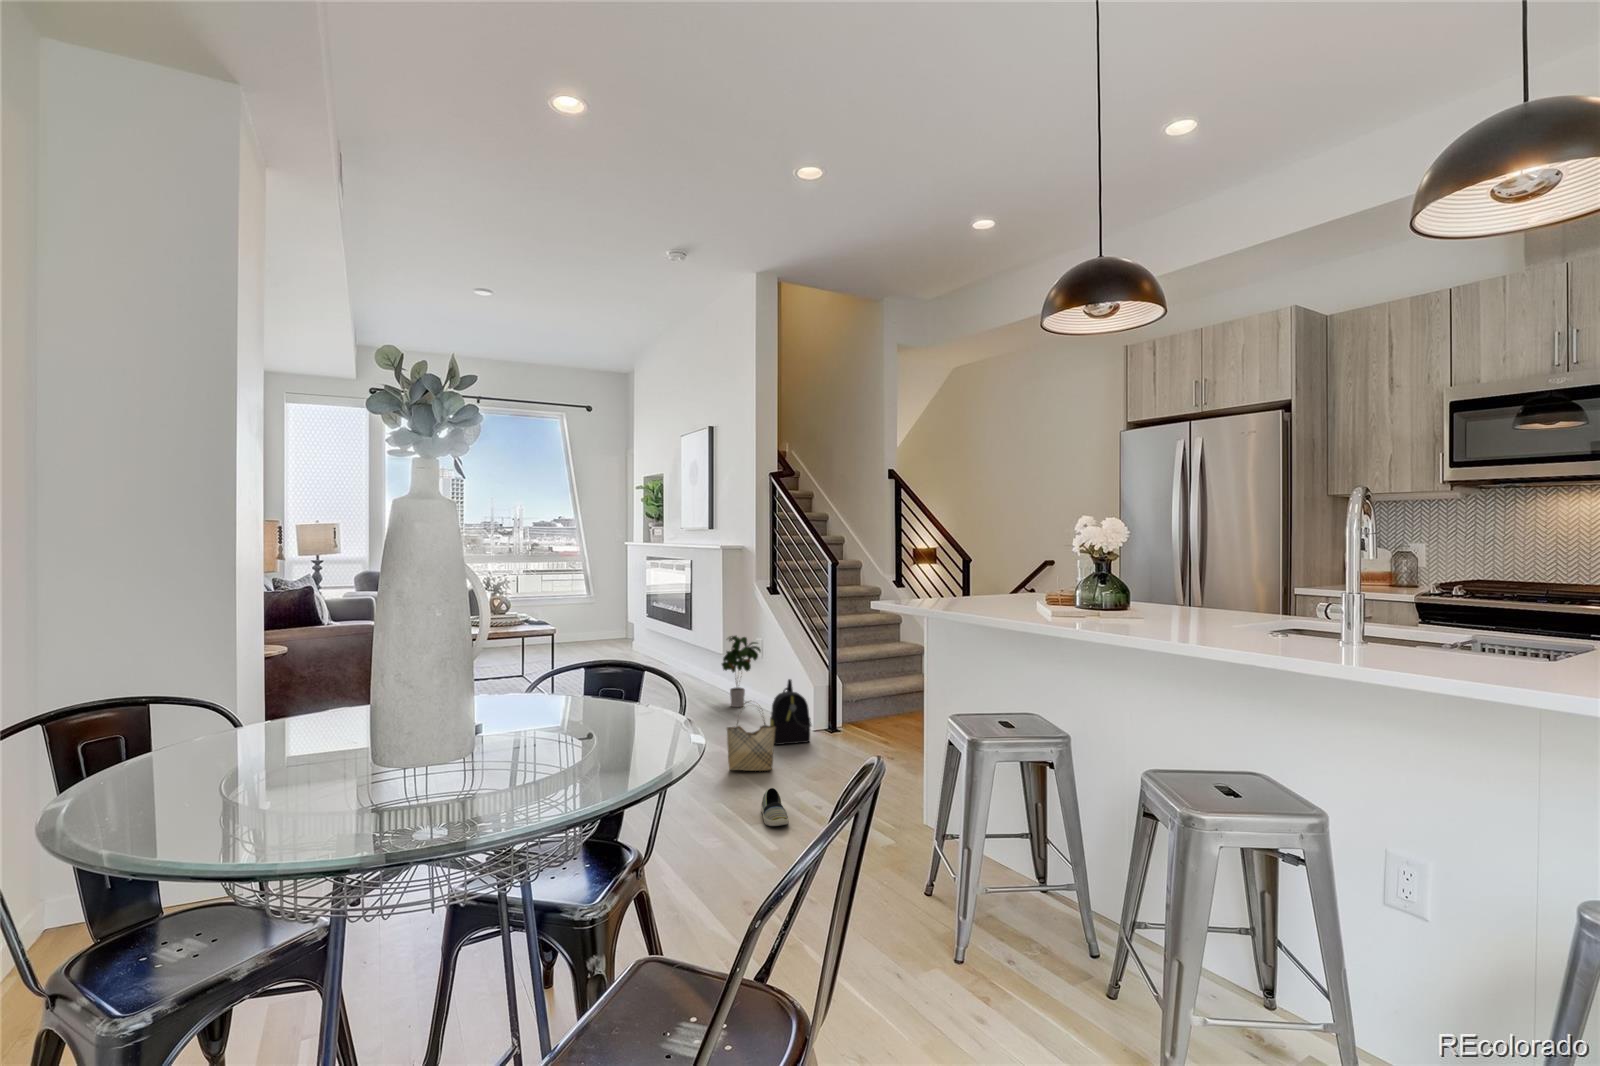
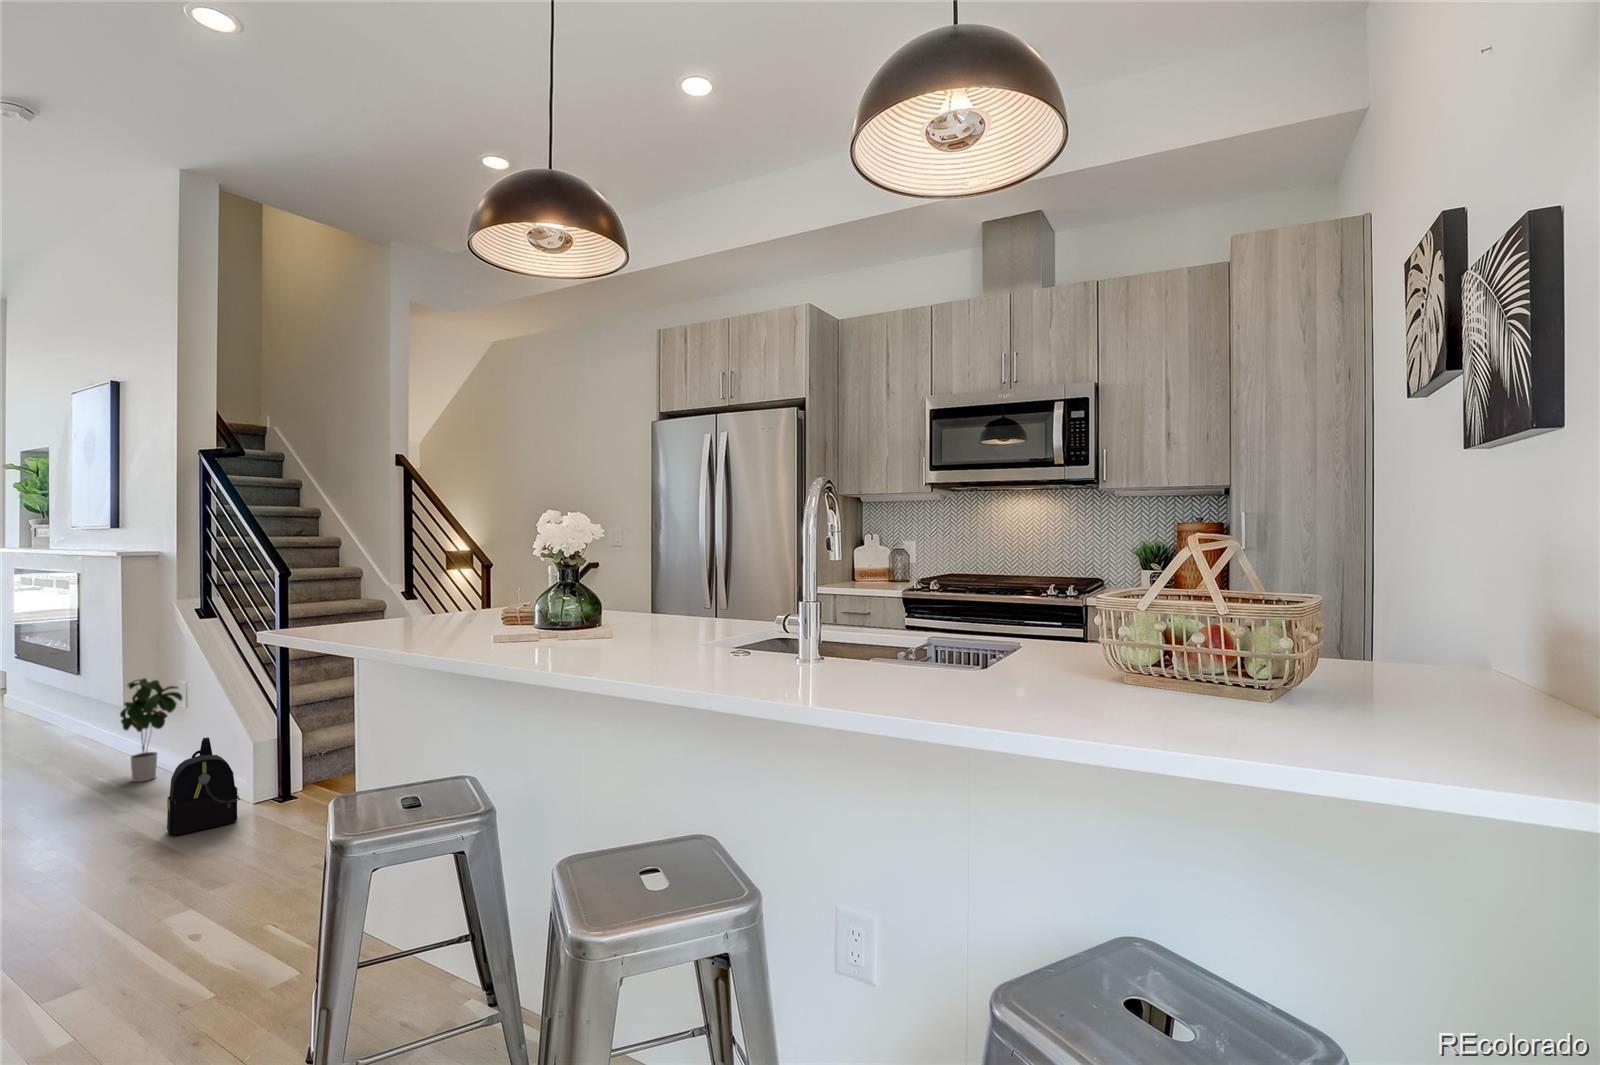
woven basket: present [727,703,775,771] -> none [52,782,151,896]
shoe: present [761,788,789,826] -> none [68,921,117,988]

